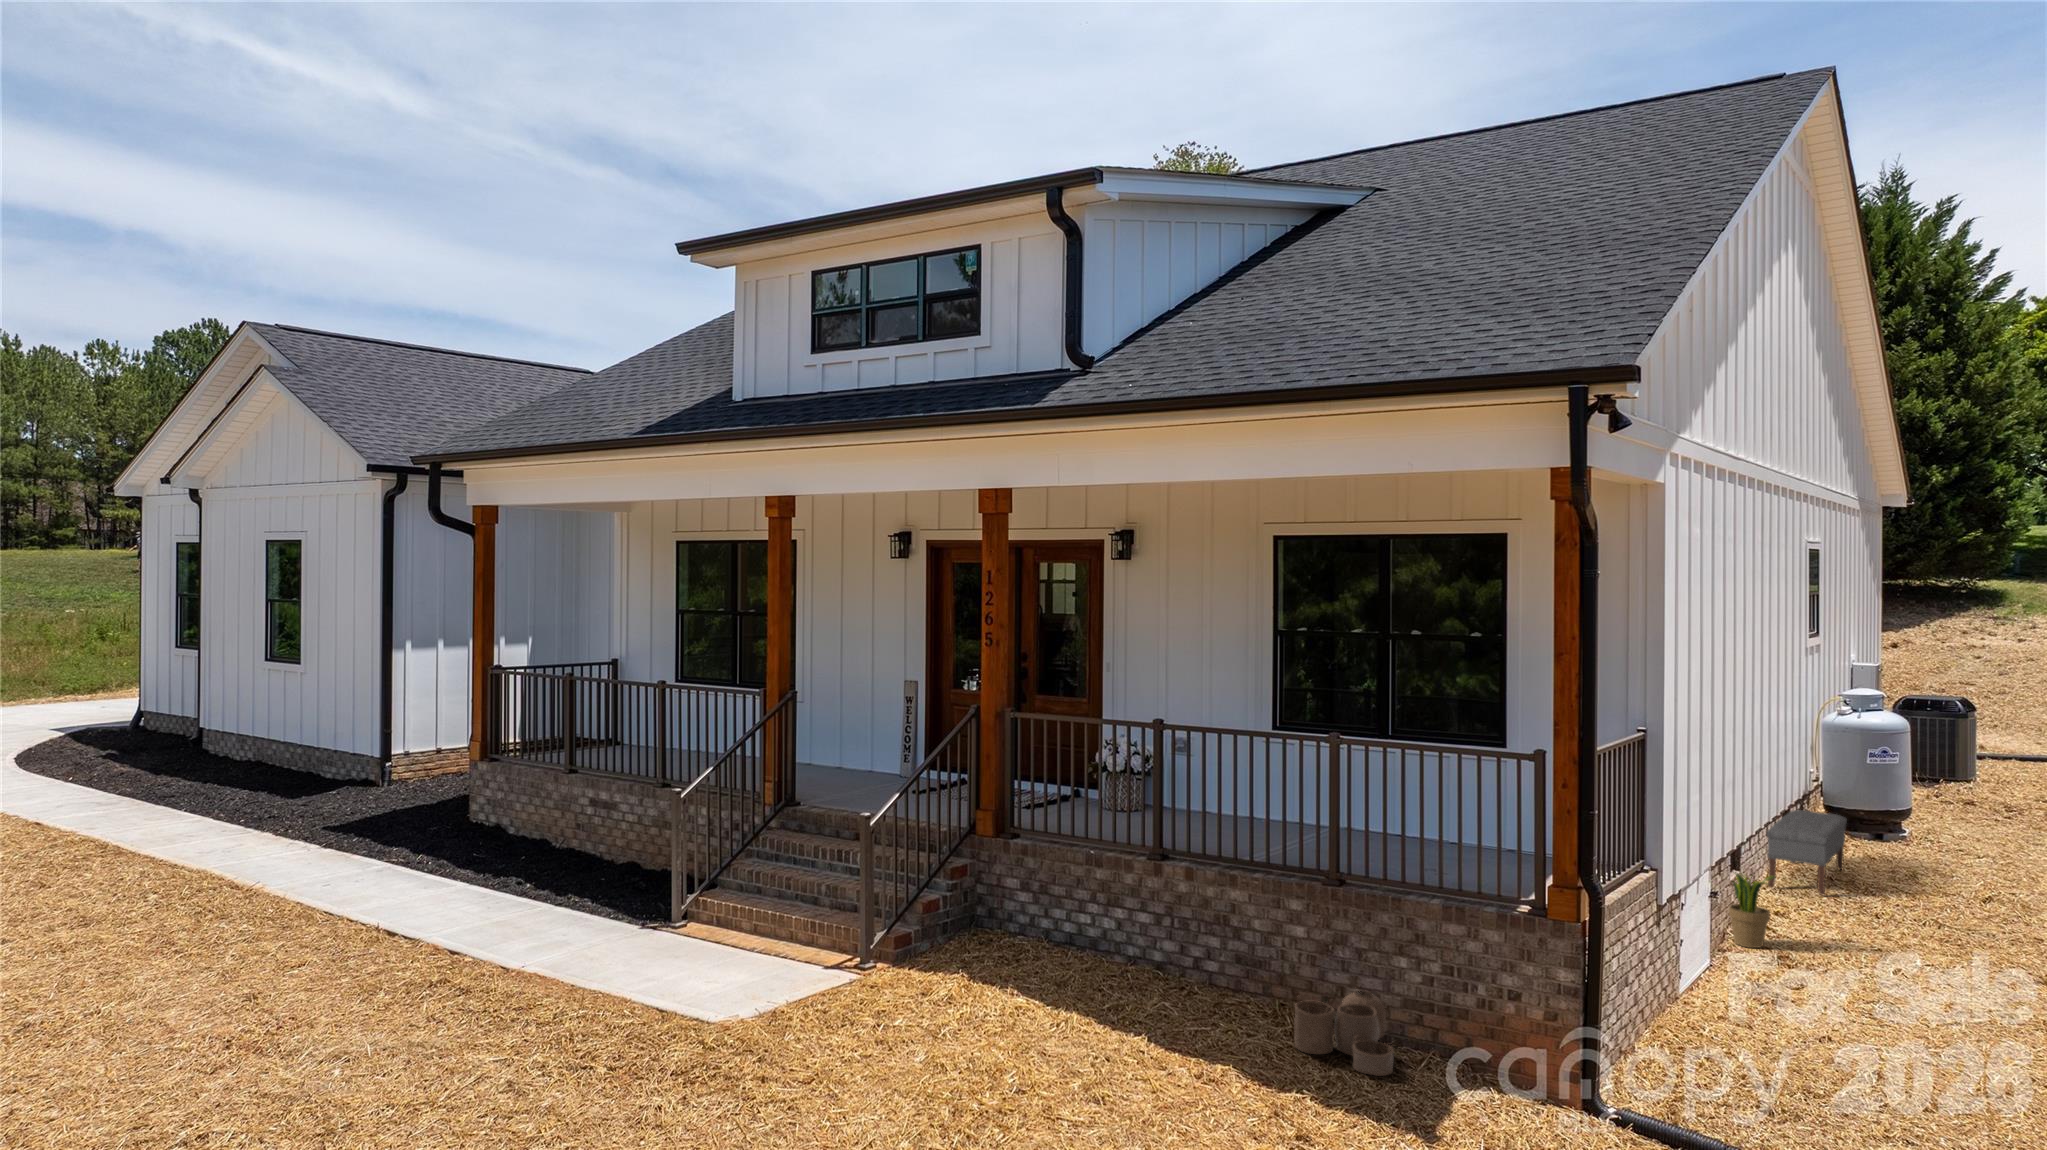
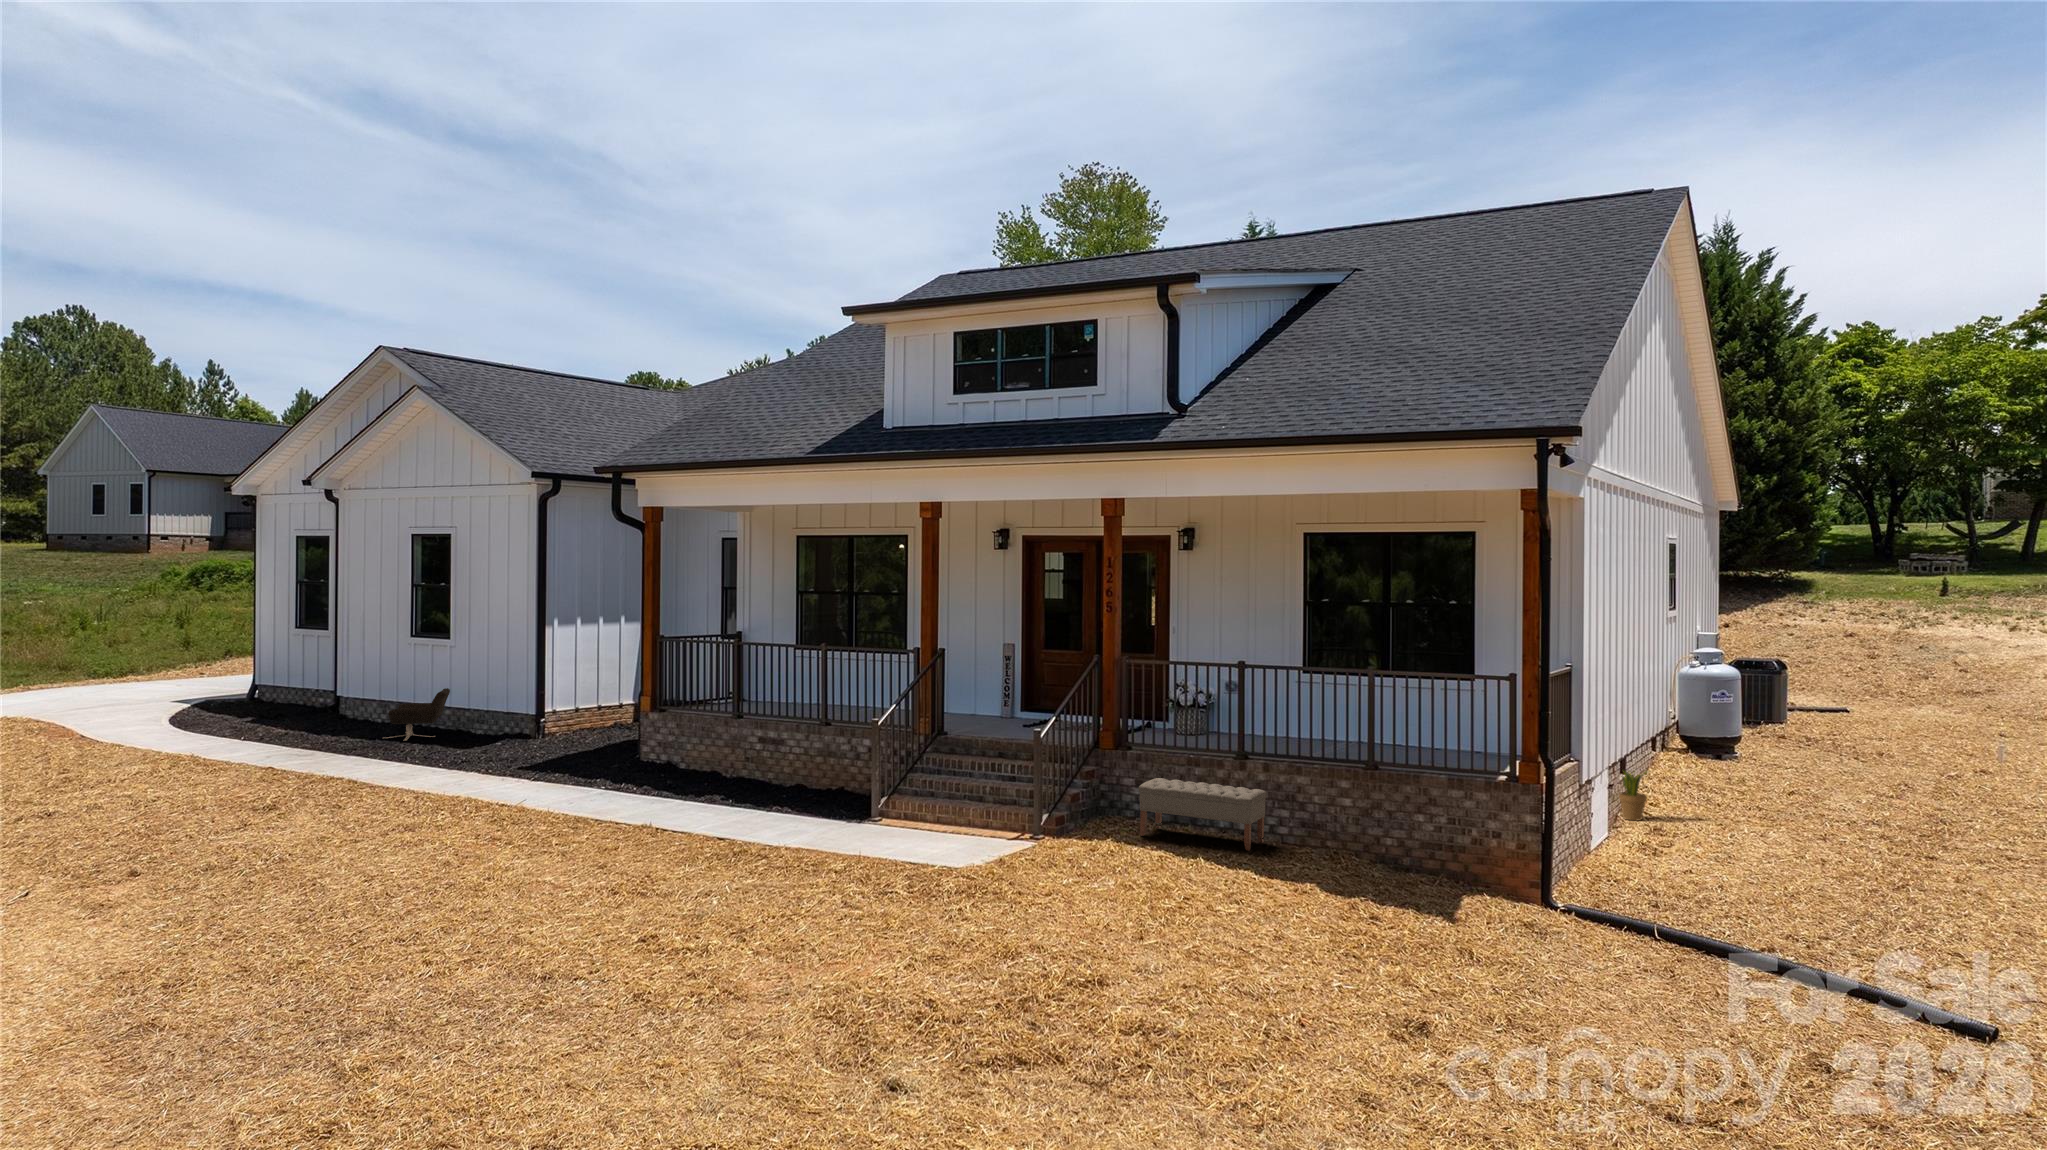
lounge chair: none [219,722,303,784] -> present [386,688,450,741]
bench: present [1767,810,1847,895] -> present [1138,778,1267,851]
woven basket: present [1295,990,1393,1076] -> none [1357,834,1425,883]

